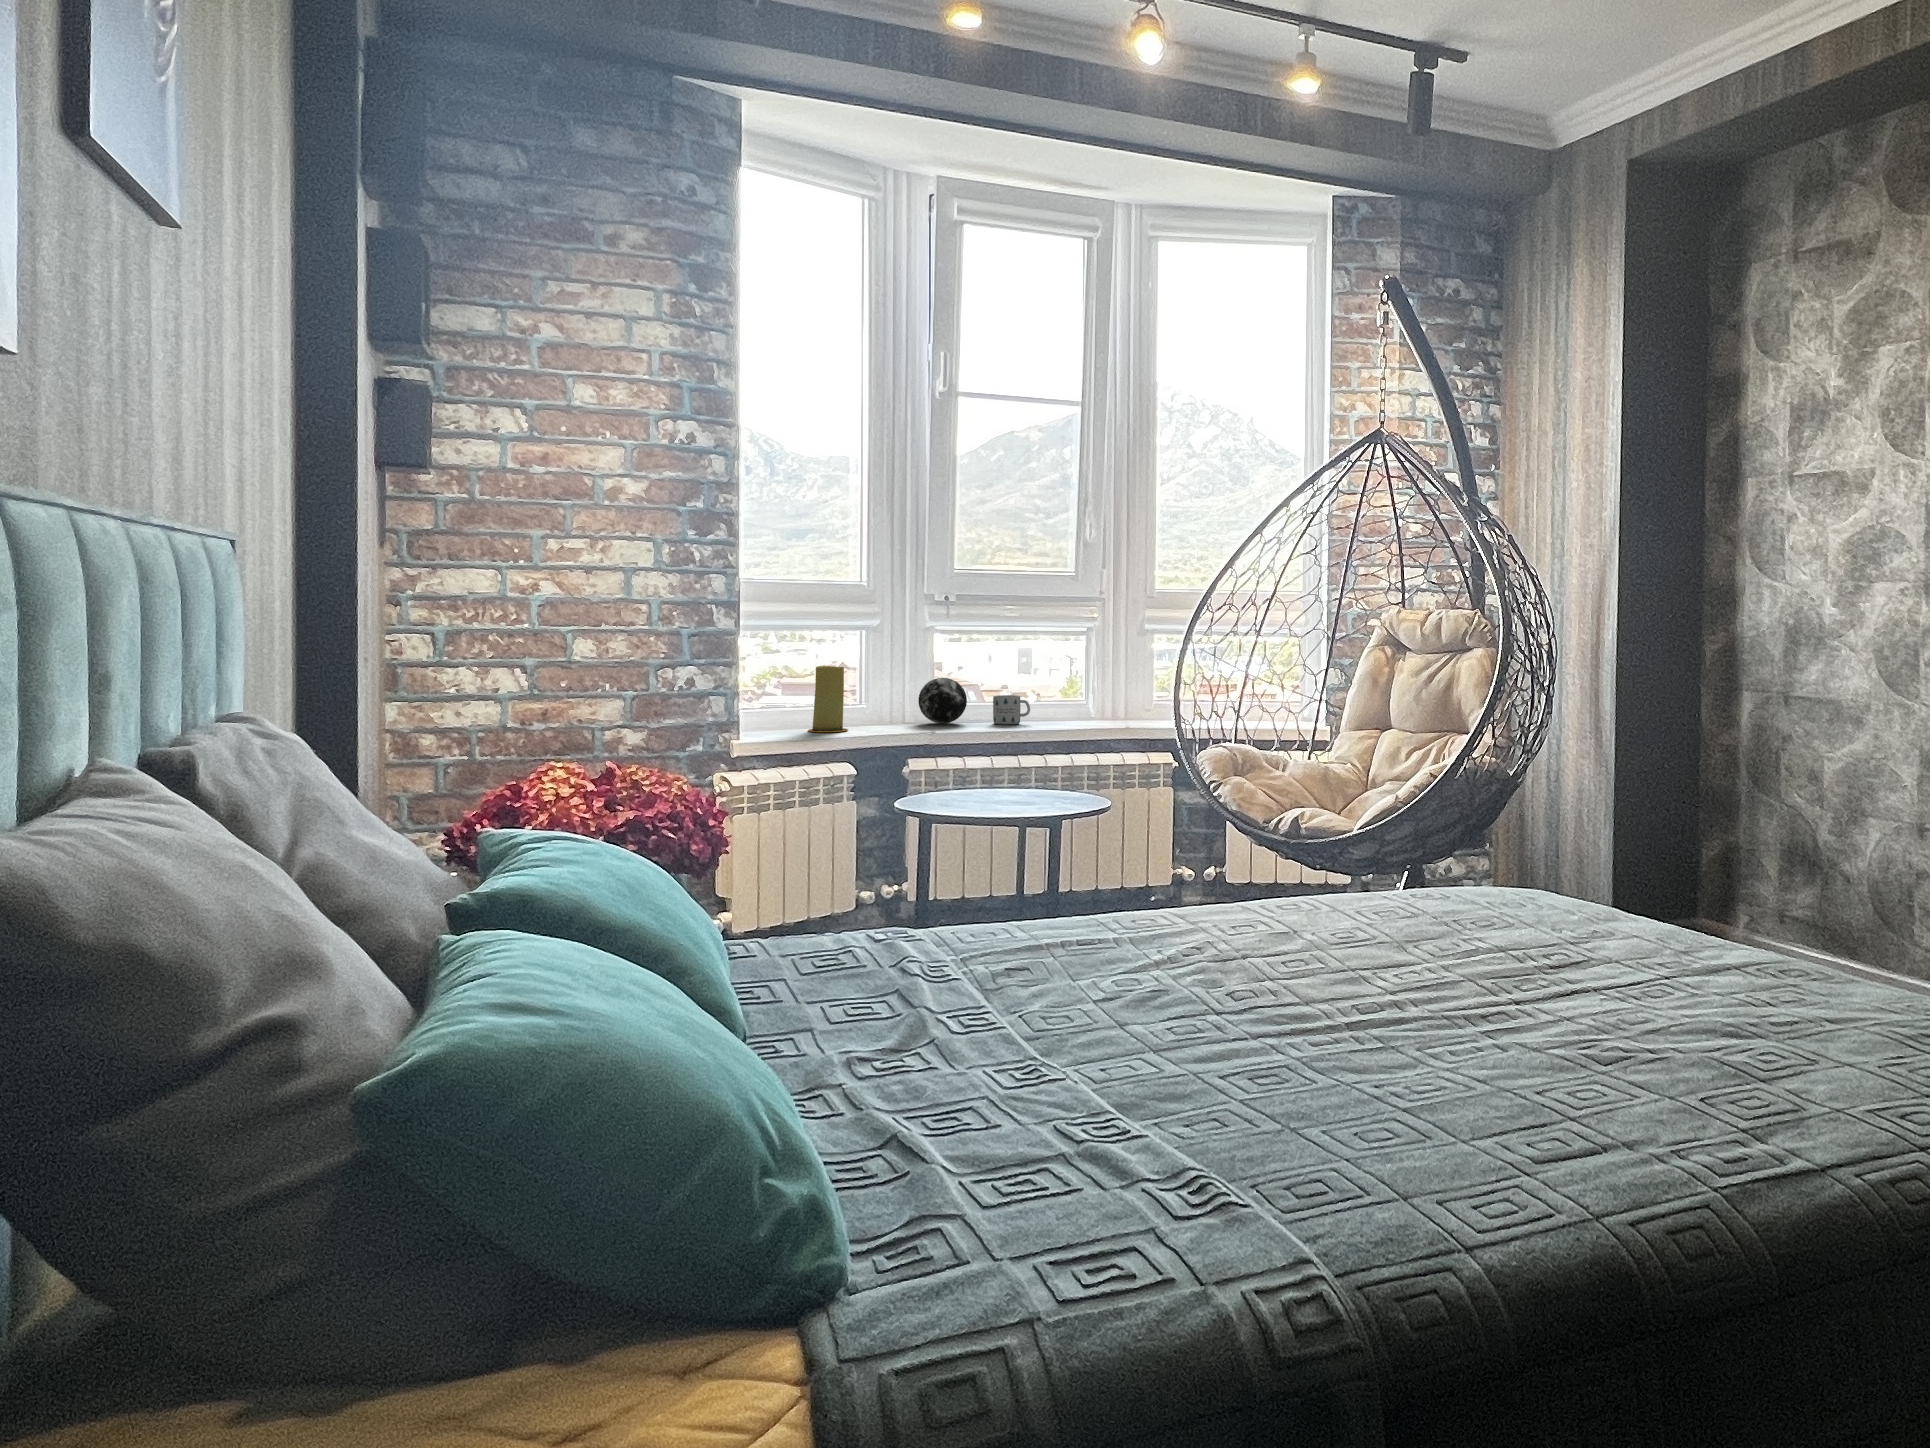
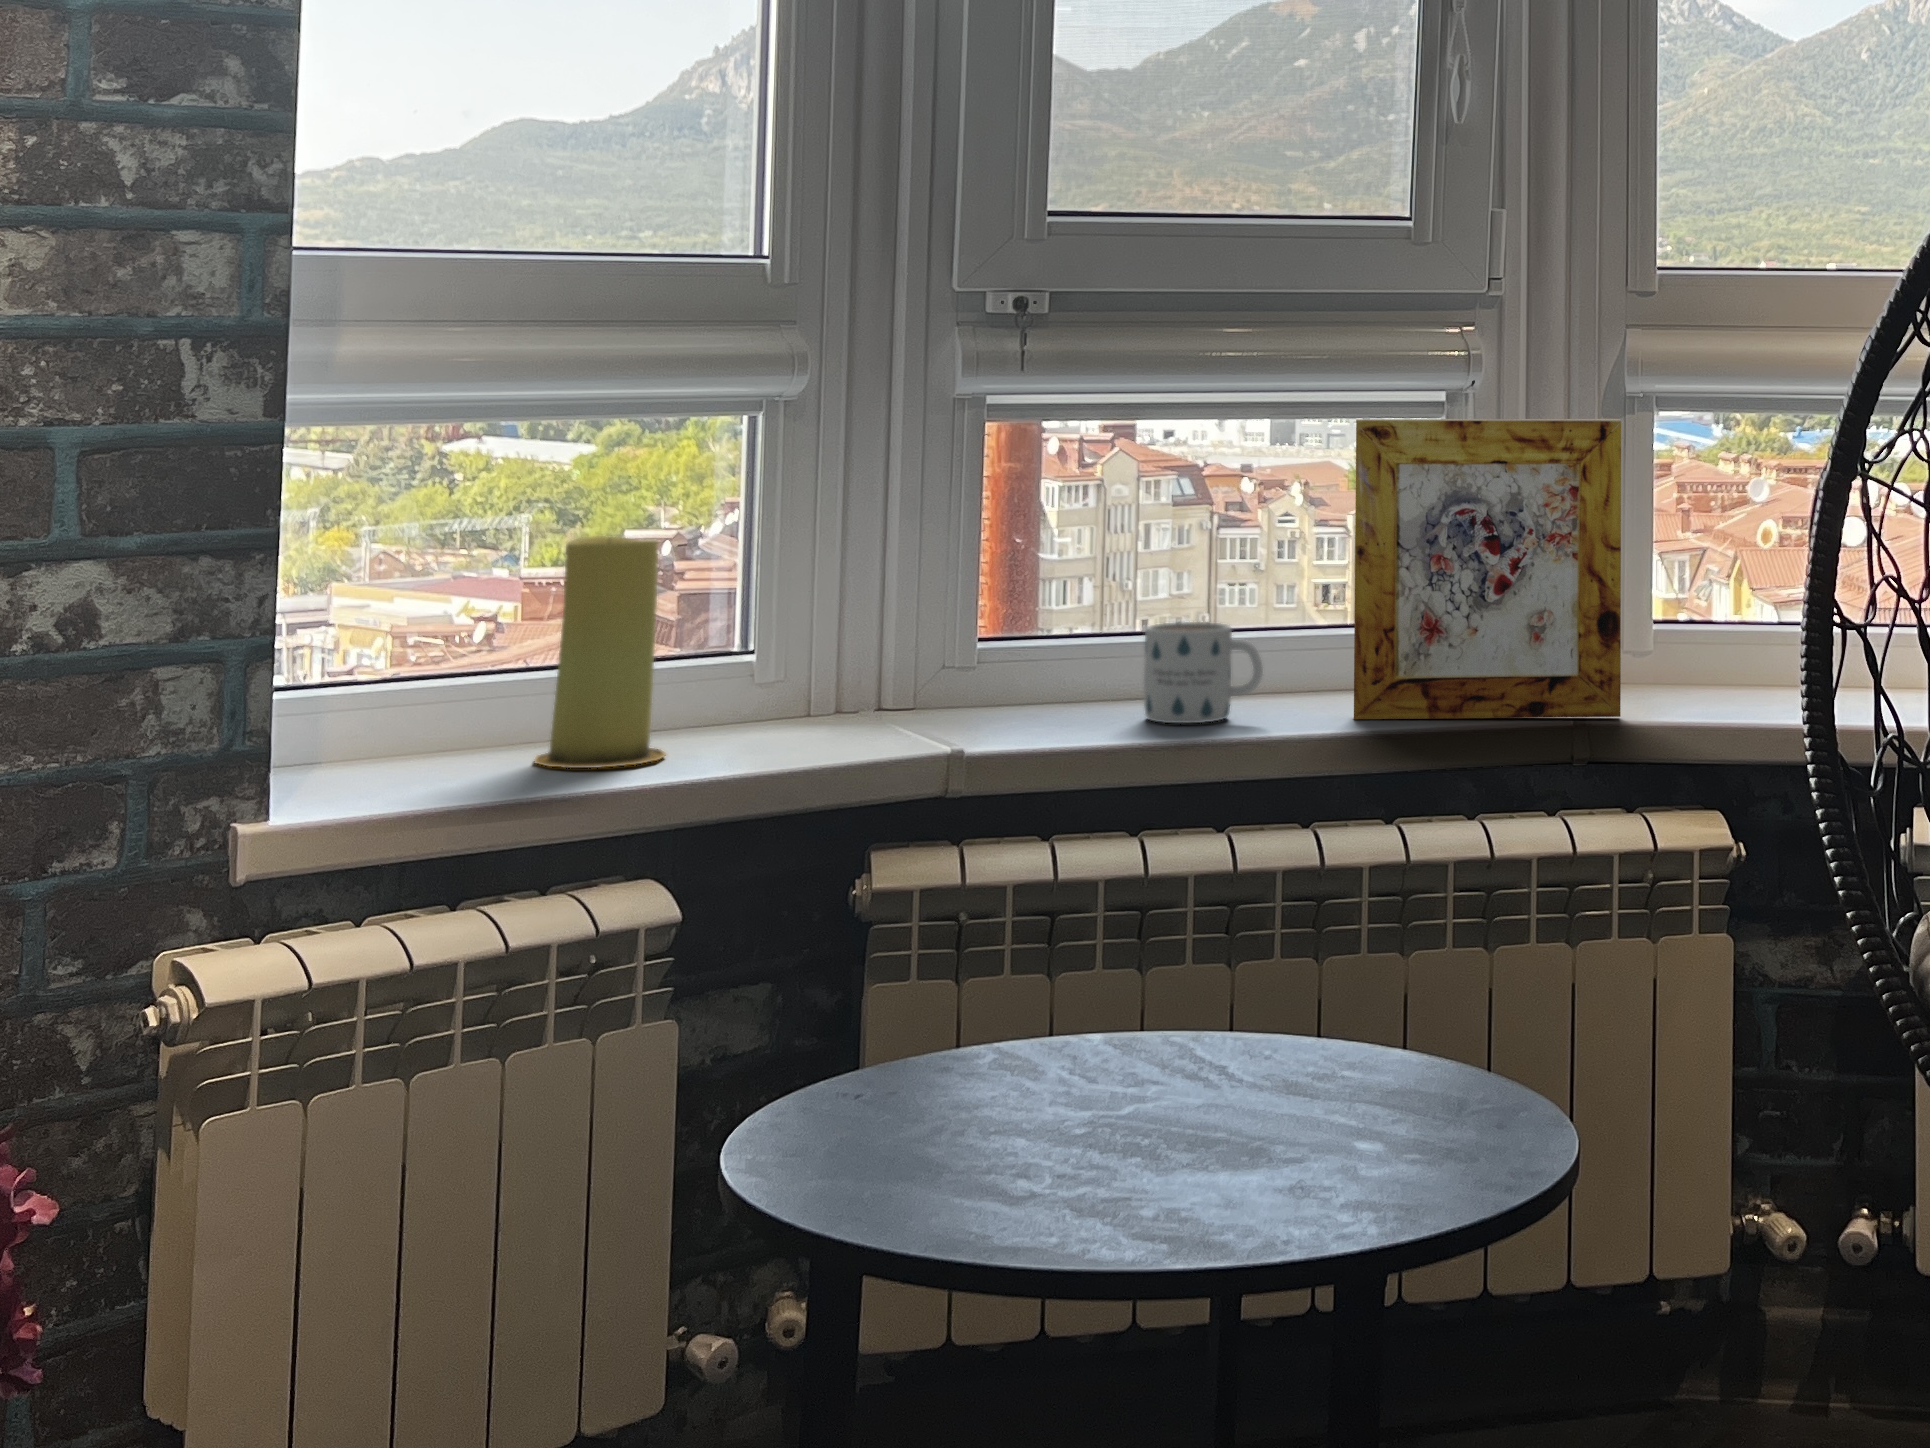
picture frame: none [1059,634,1142,724] -> present [1354,419,1621,719]
decorative orb: present [918,678,967,724] -> none [907,568,1061,721]

